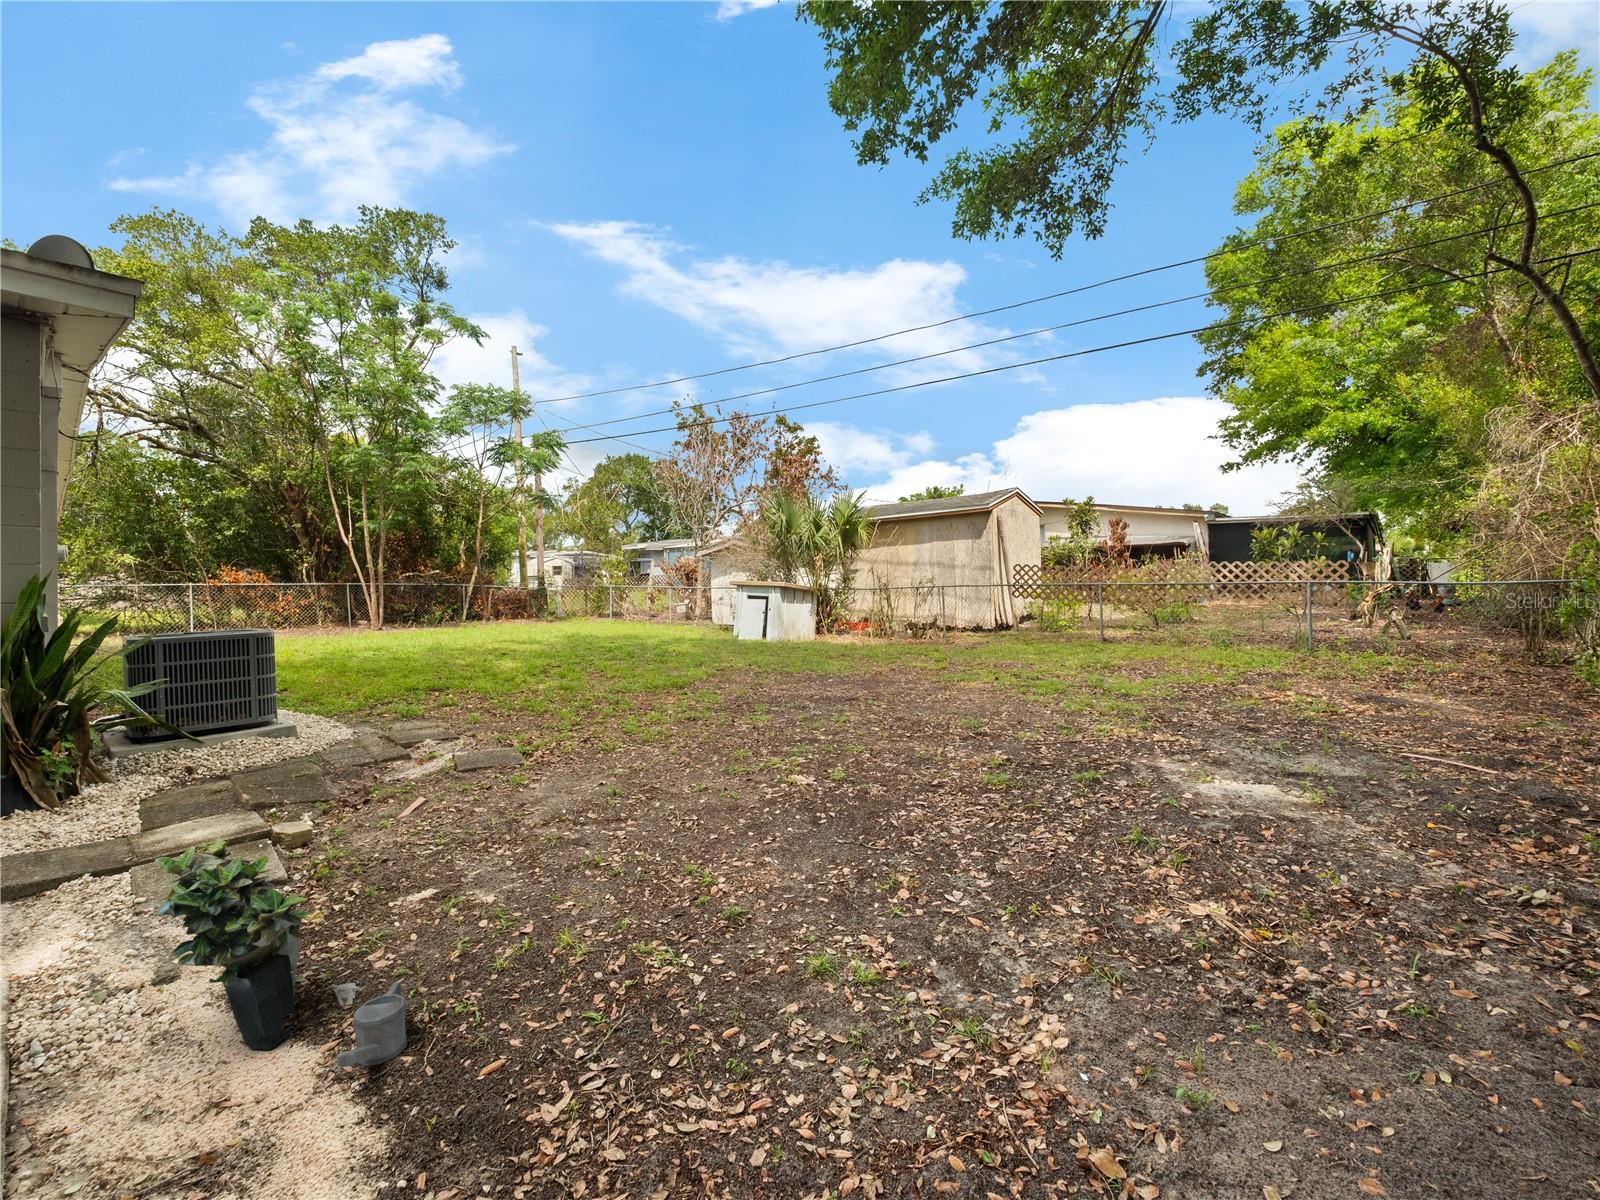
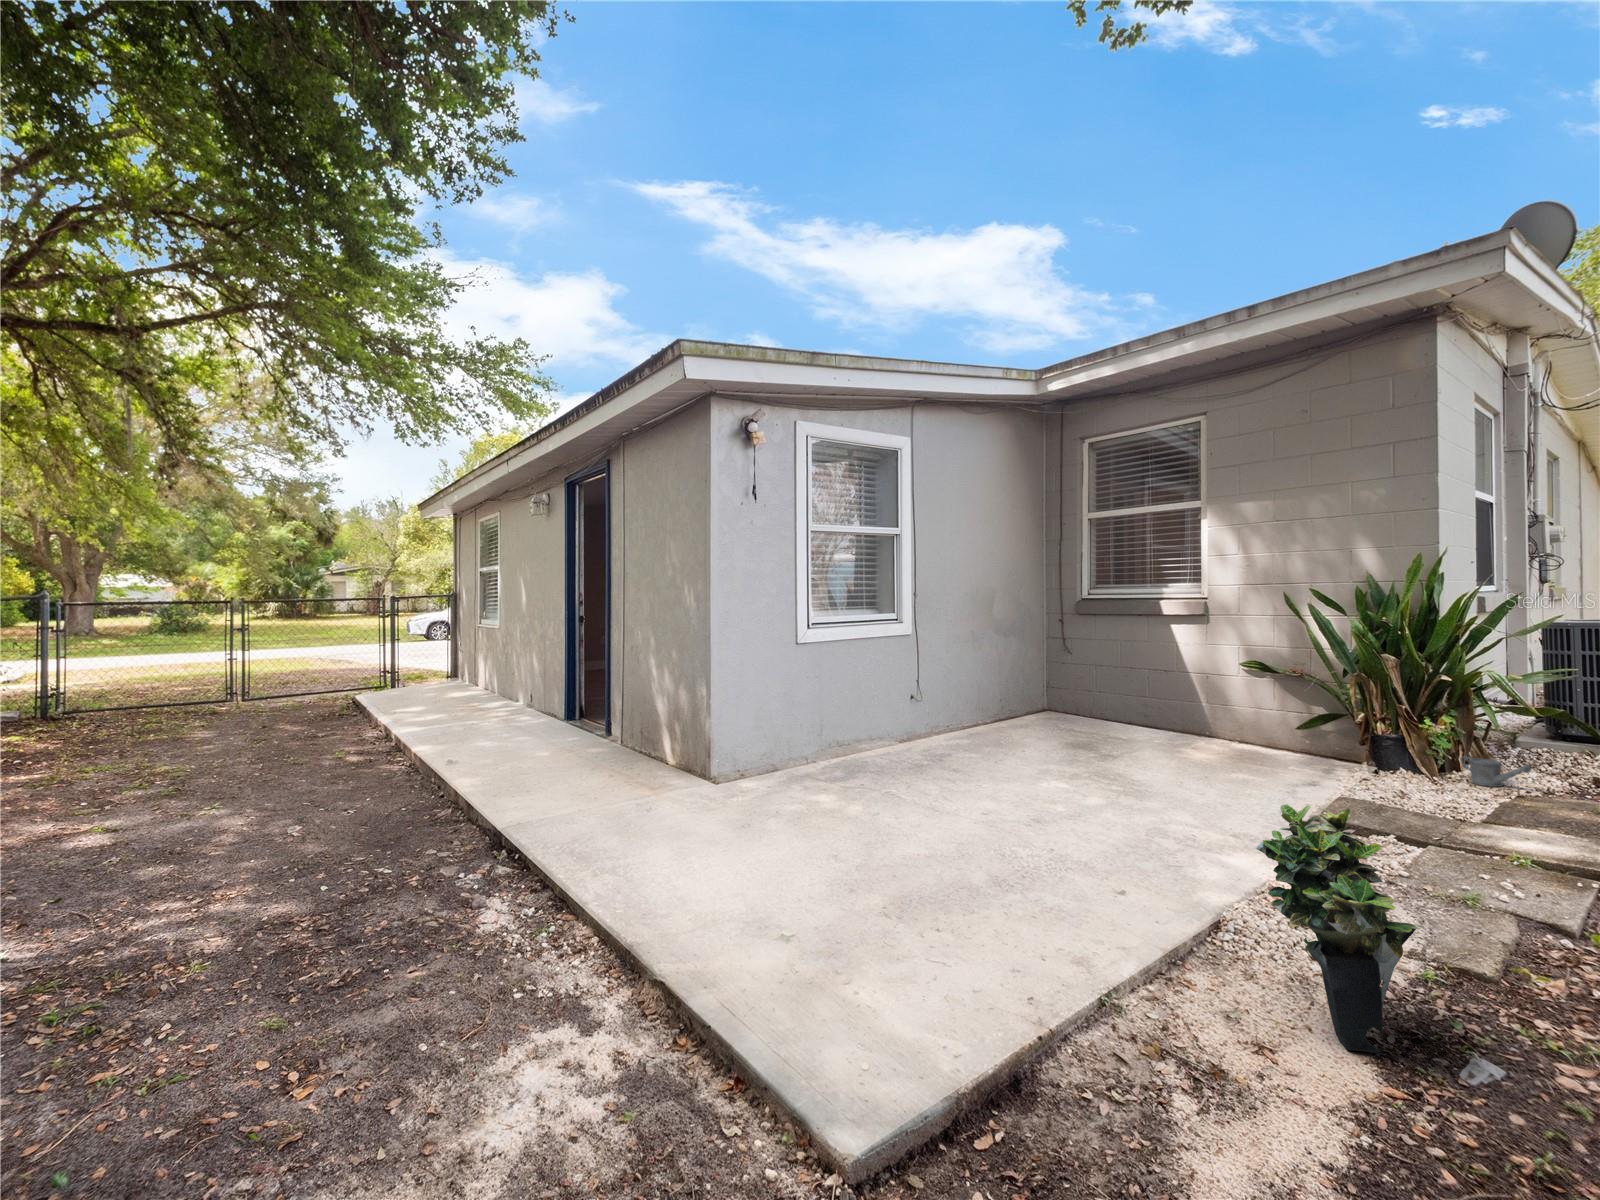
watering can: present [337,982,407,1067] -> present [1460,756,1531,787]

